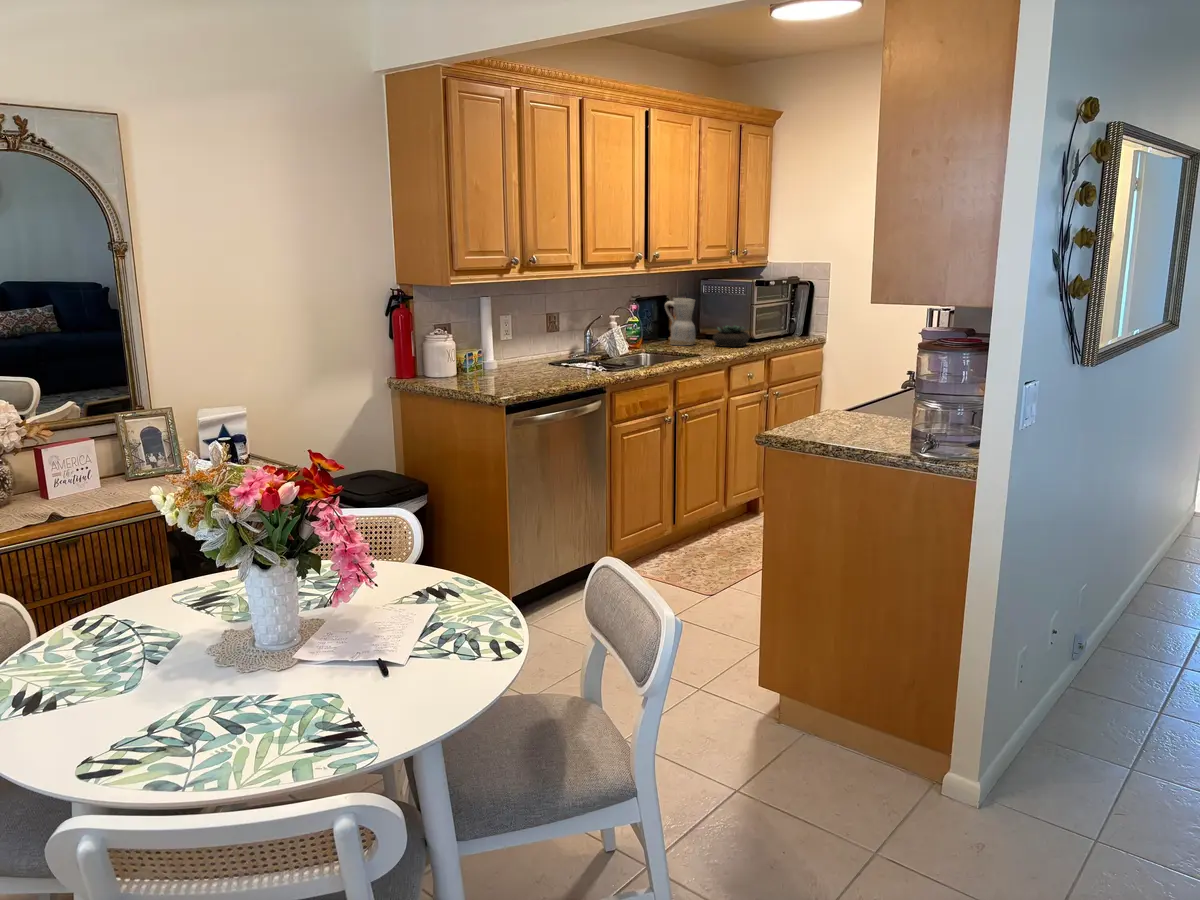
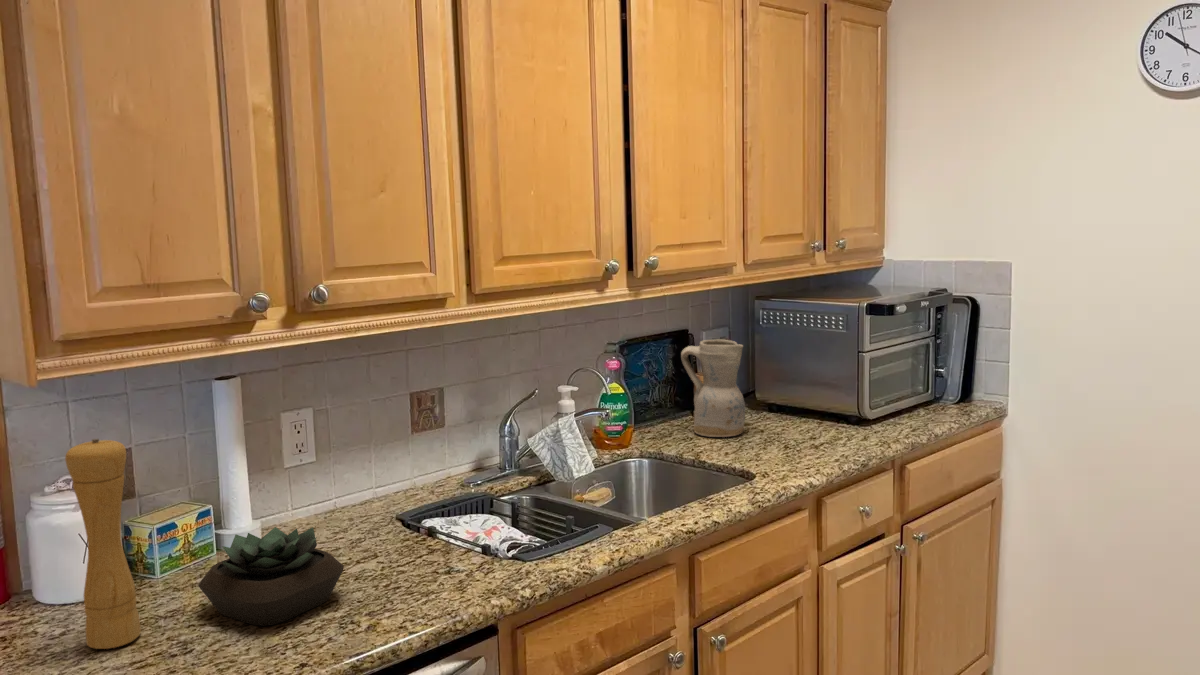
pepper mill: none [458,308,480,384] -> present [65,439,141,649]
succulent plant: present [713,325,750,347] -> present [198,527,344,626]

